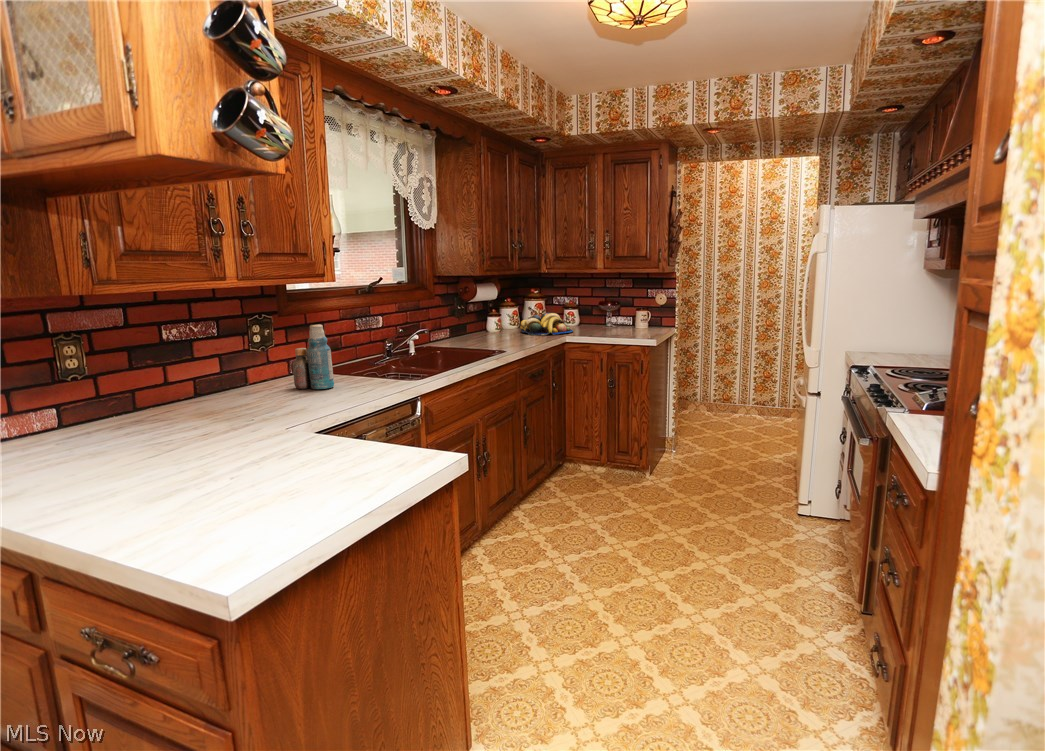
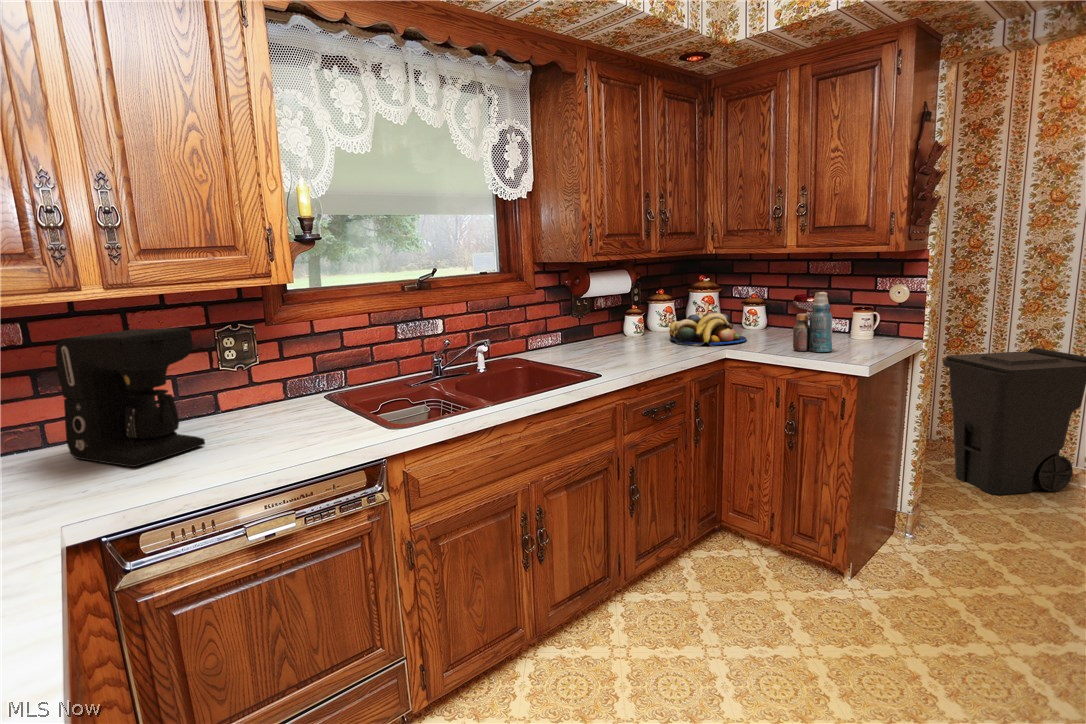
coffee maker: none [165,313,275,413] -> present [55,328,205,467]
bottle: present [293,324,334,389] -> present [793,292,832,352]
trash can: none [680,335,769,427] -> present [943,348,1086,495]

